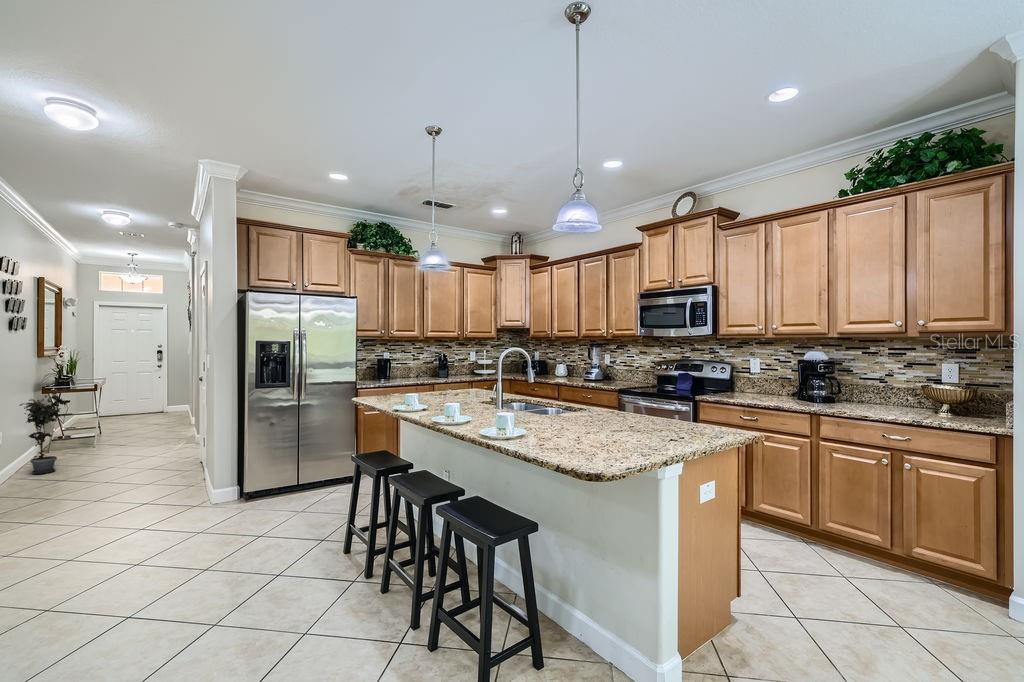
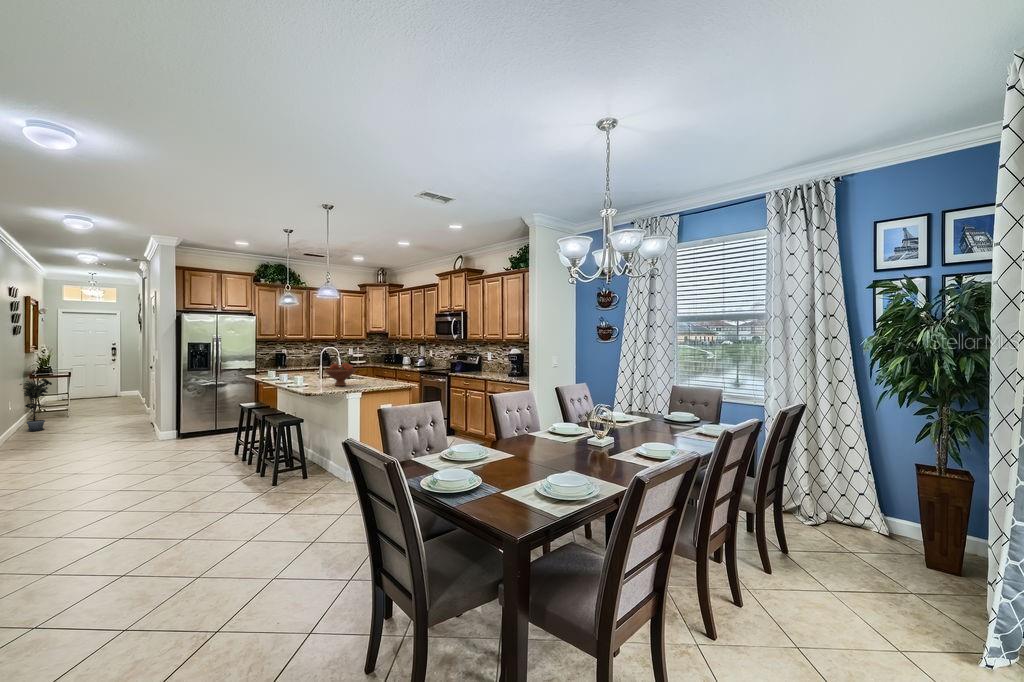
fruit bowl: none [570,383,642,440] -> present [324,363,356,386]

